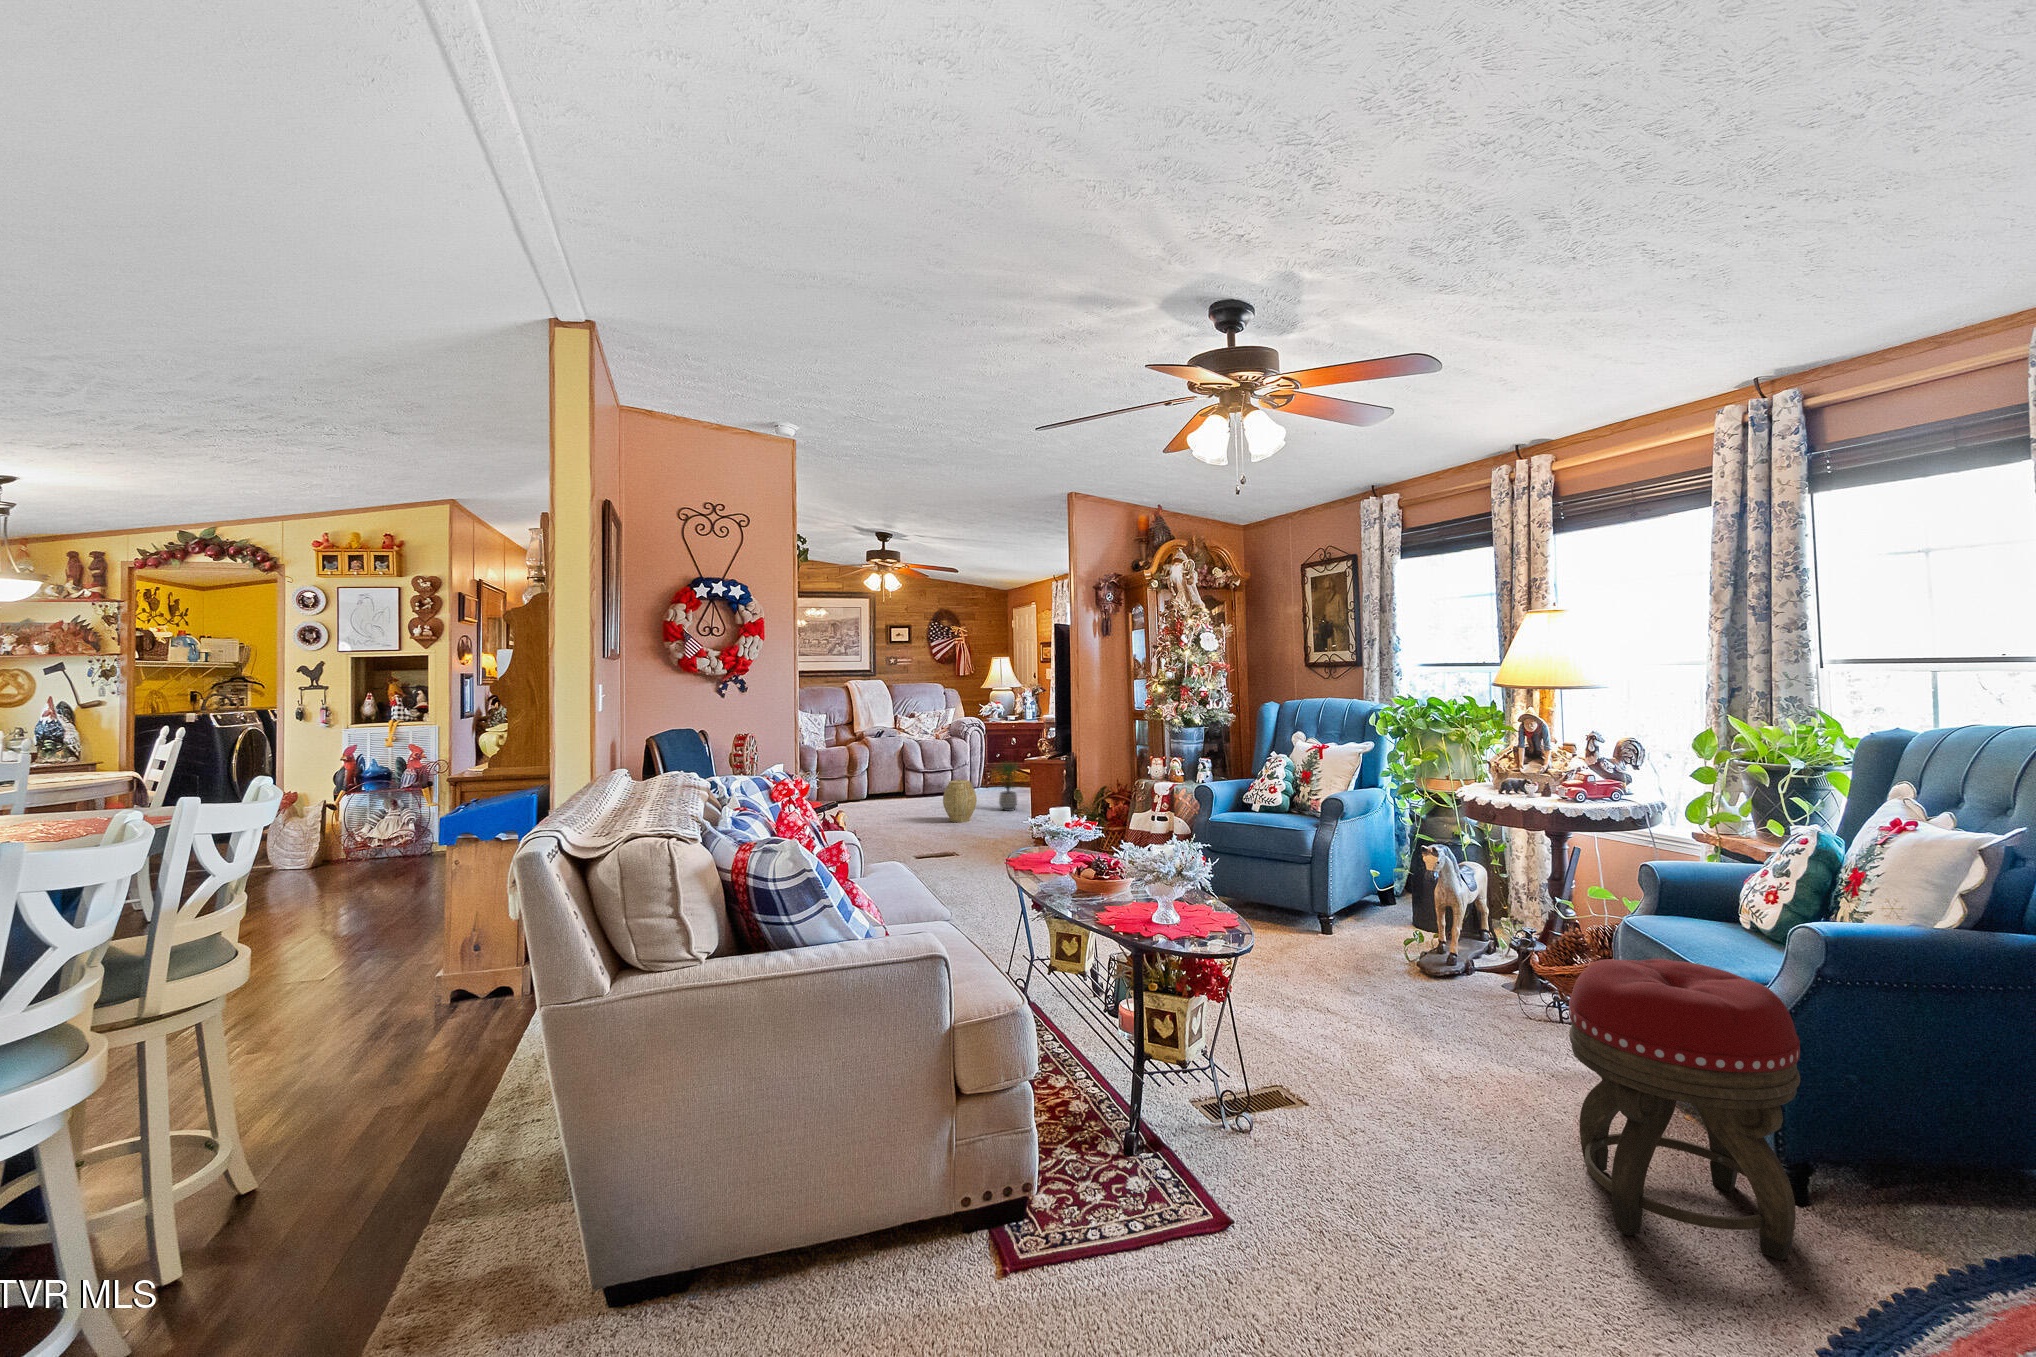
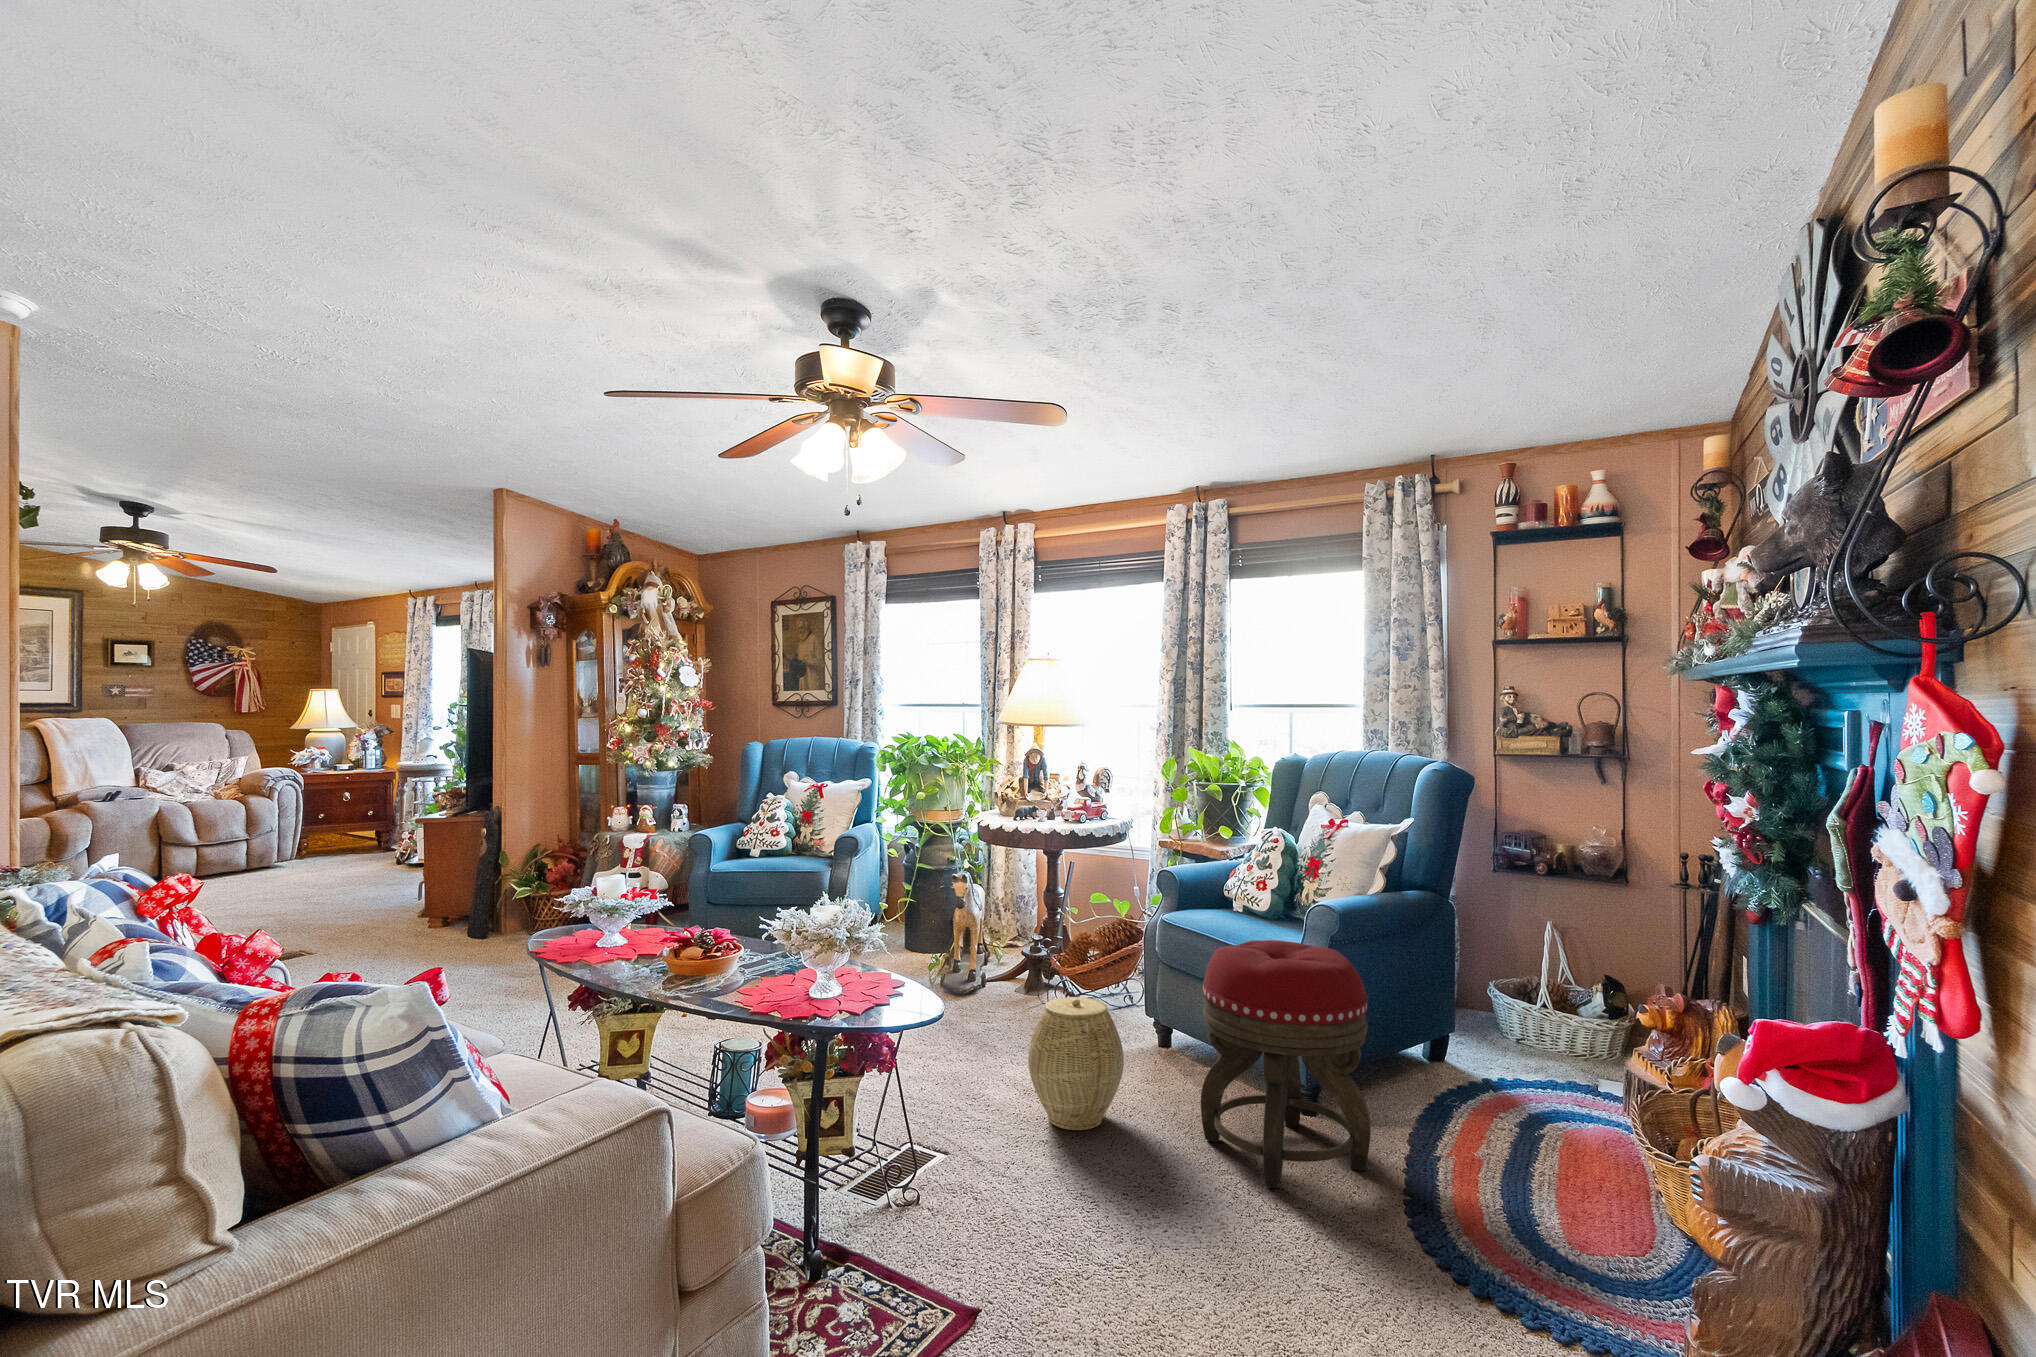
potted plant: present [990,761,1017,811] -> none [322,821,381,890]
woven basket: present [943,779,977,822] -> present [1028,997,1124,1130]

